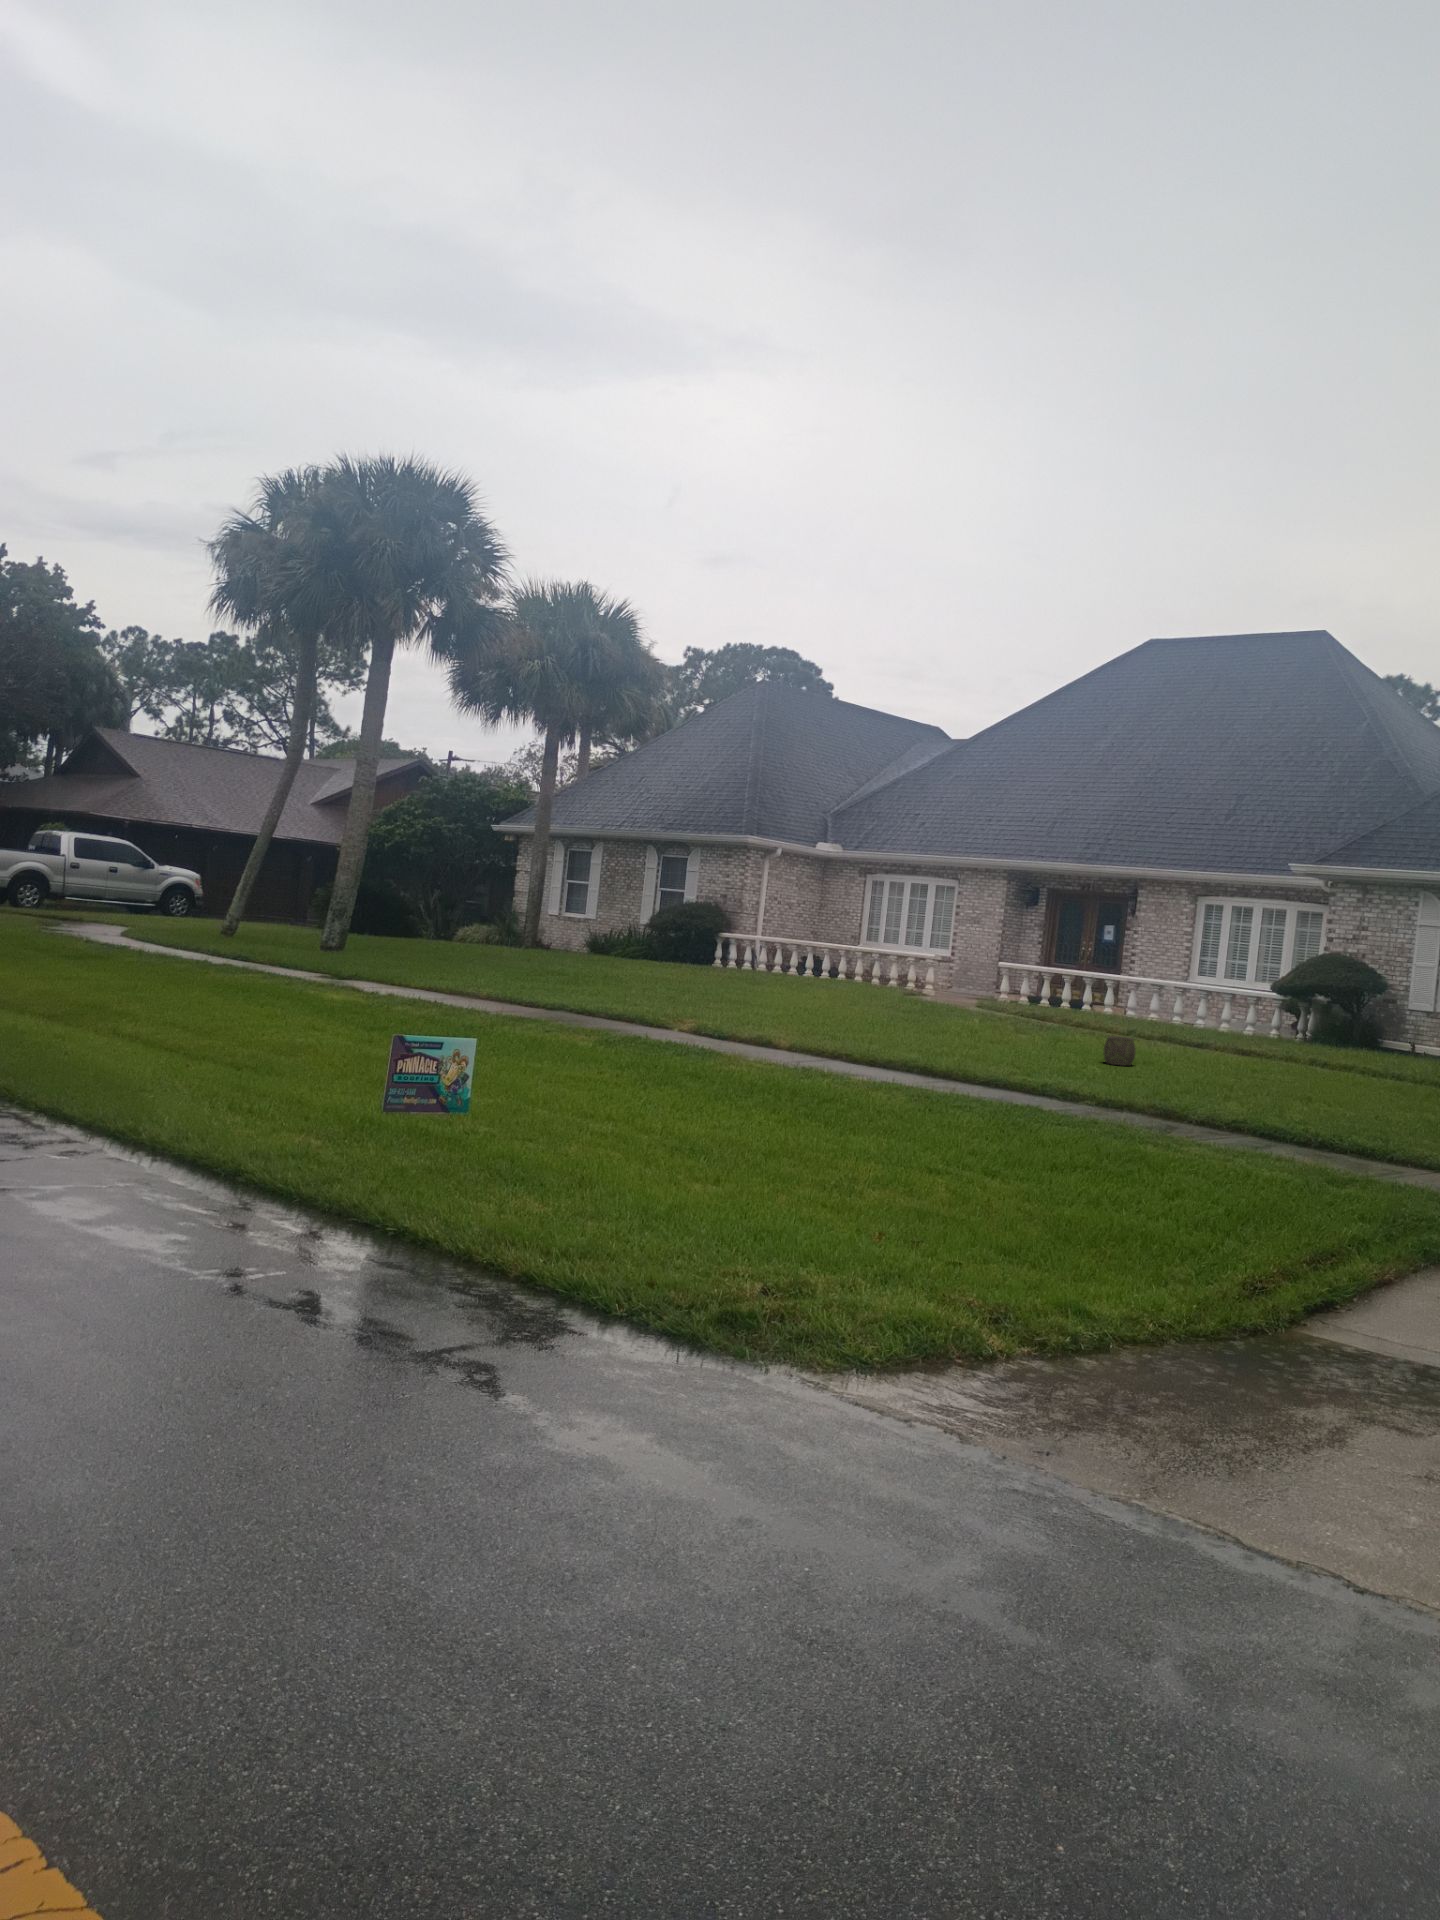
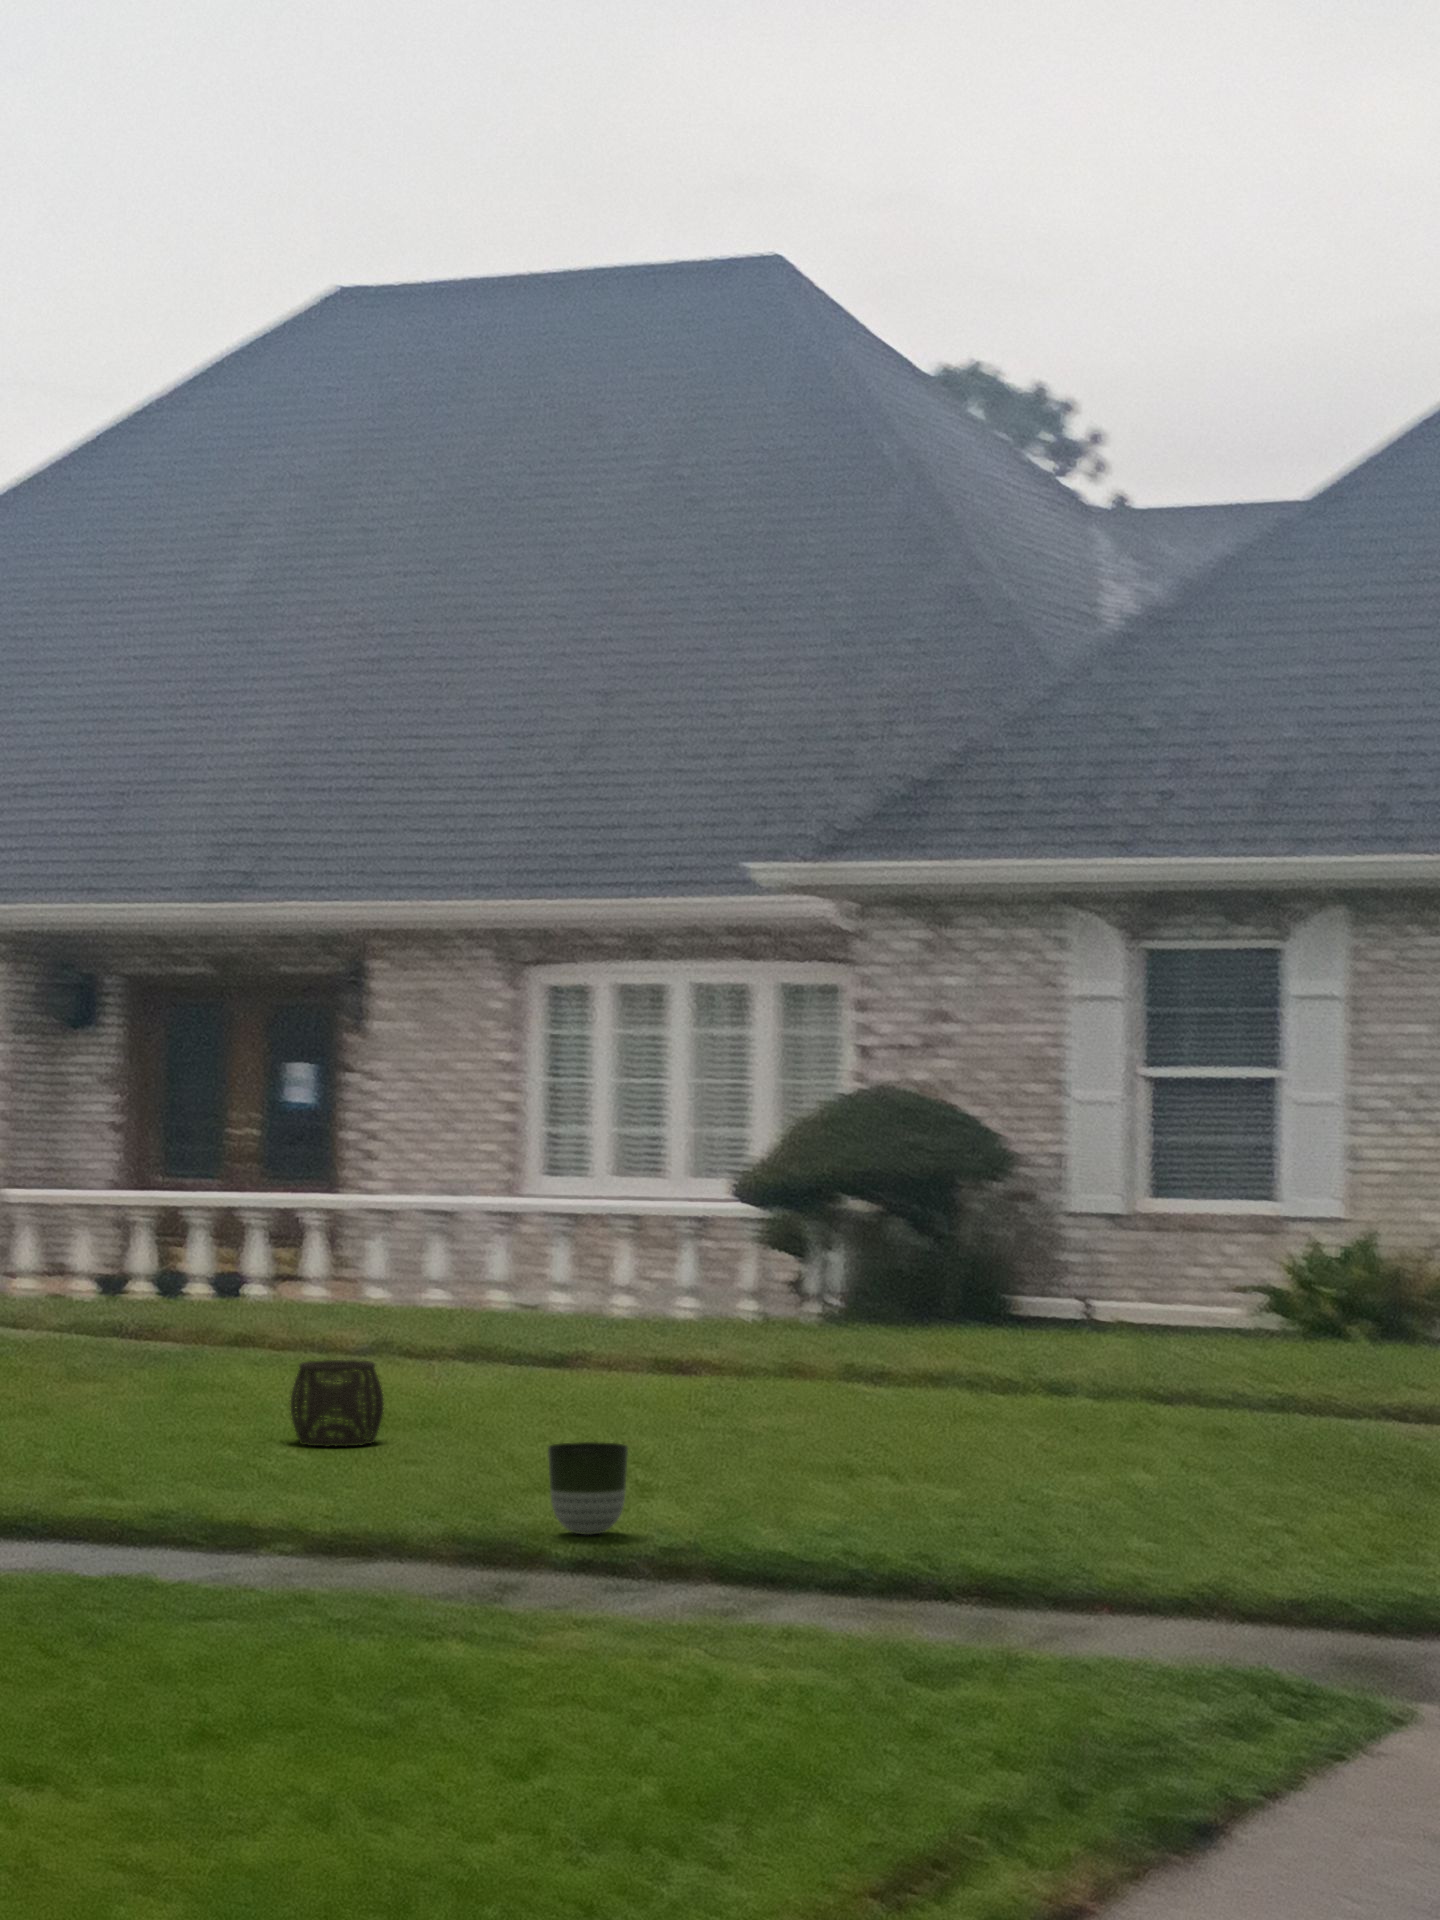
planter: none [1191,1072,1219,1102] -> present [548,1442,628,1535]

